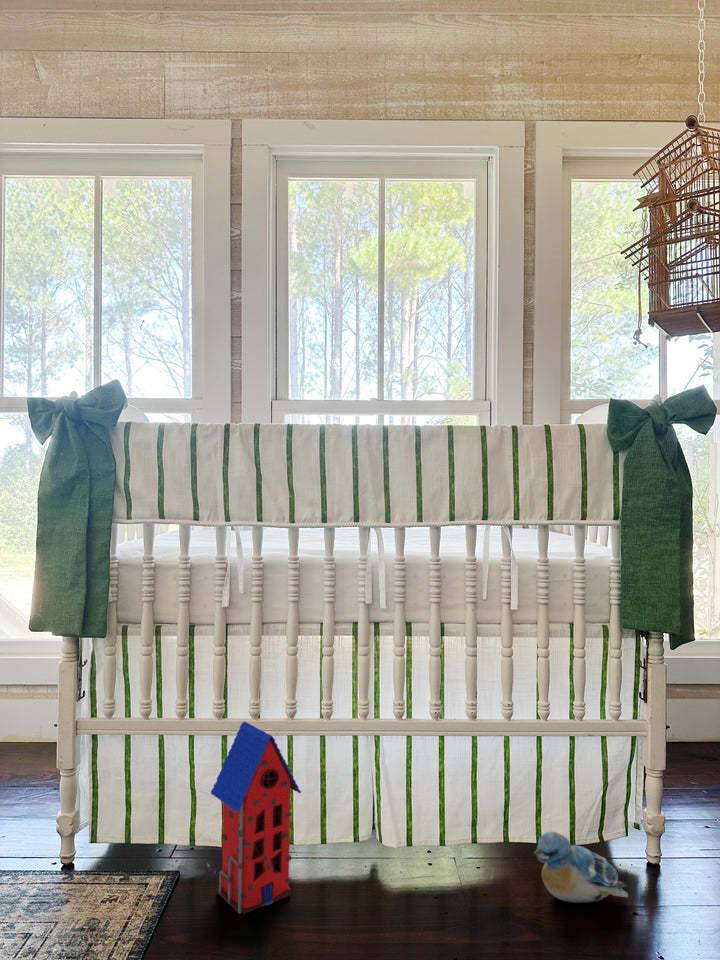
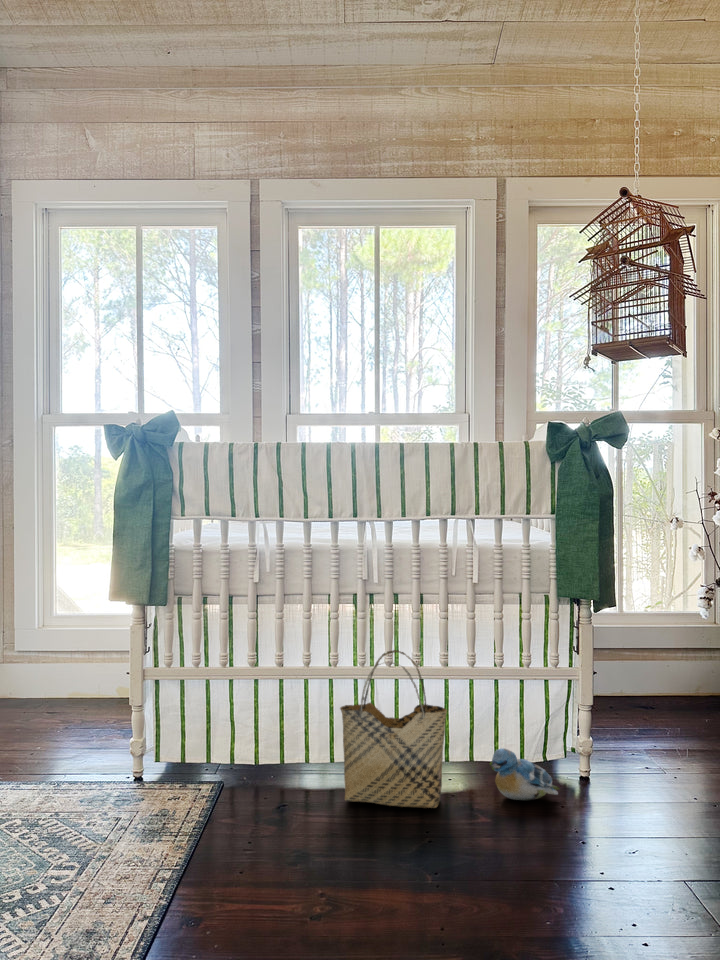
woven basket: none [334,698,478,917] -> present [340,650,447,808]
toy house: present [211,722,301,914] -> none [247,668,315,808]

